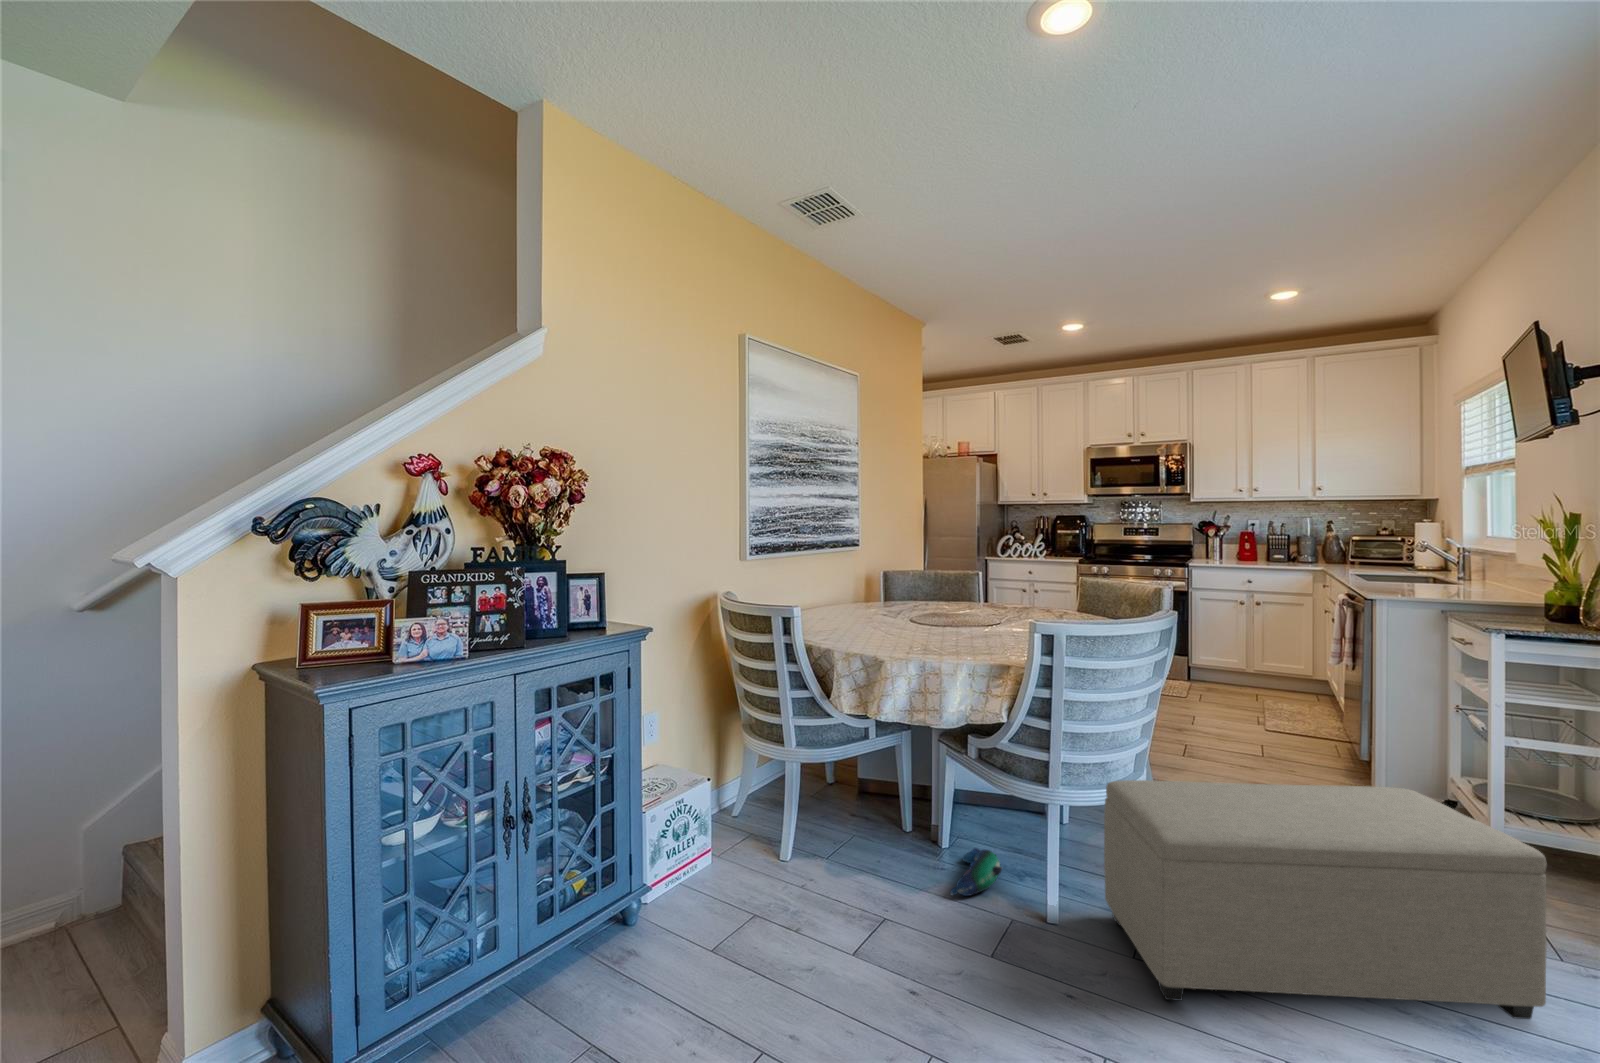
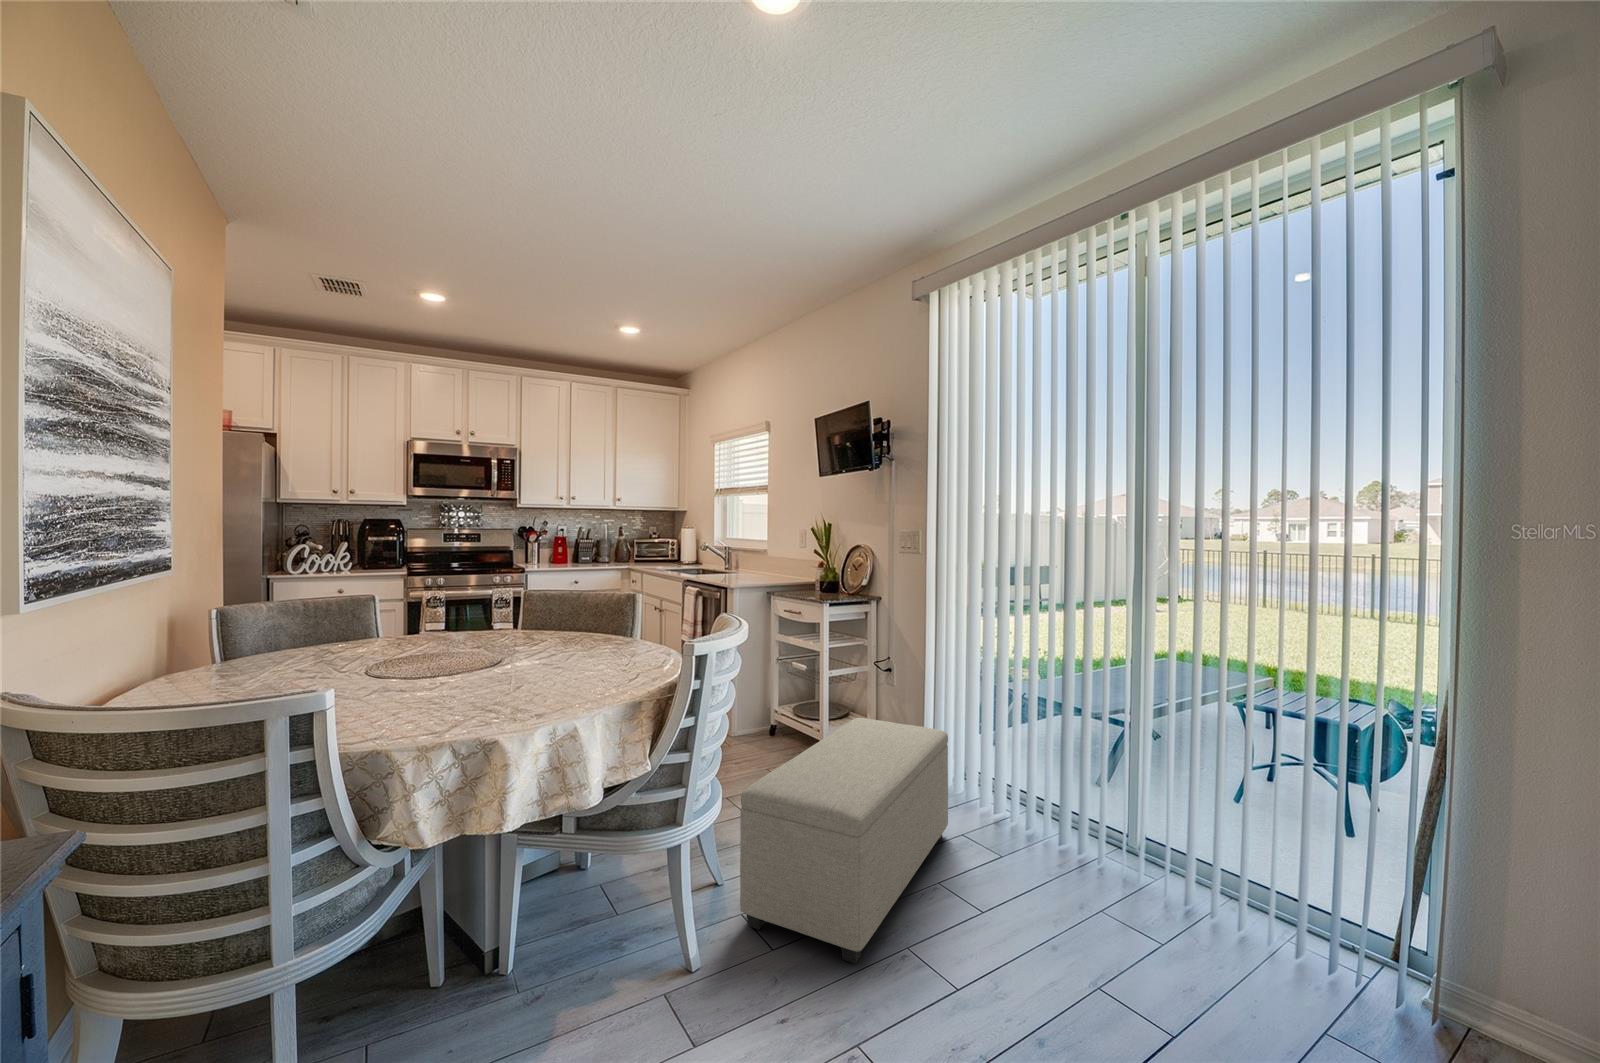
plush toy: present [950,848,1002,896] -> none [565,936,645,1020]

